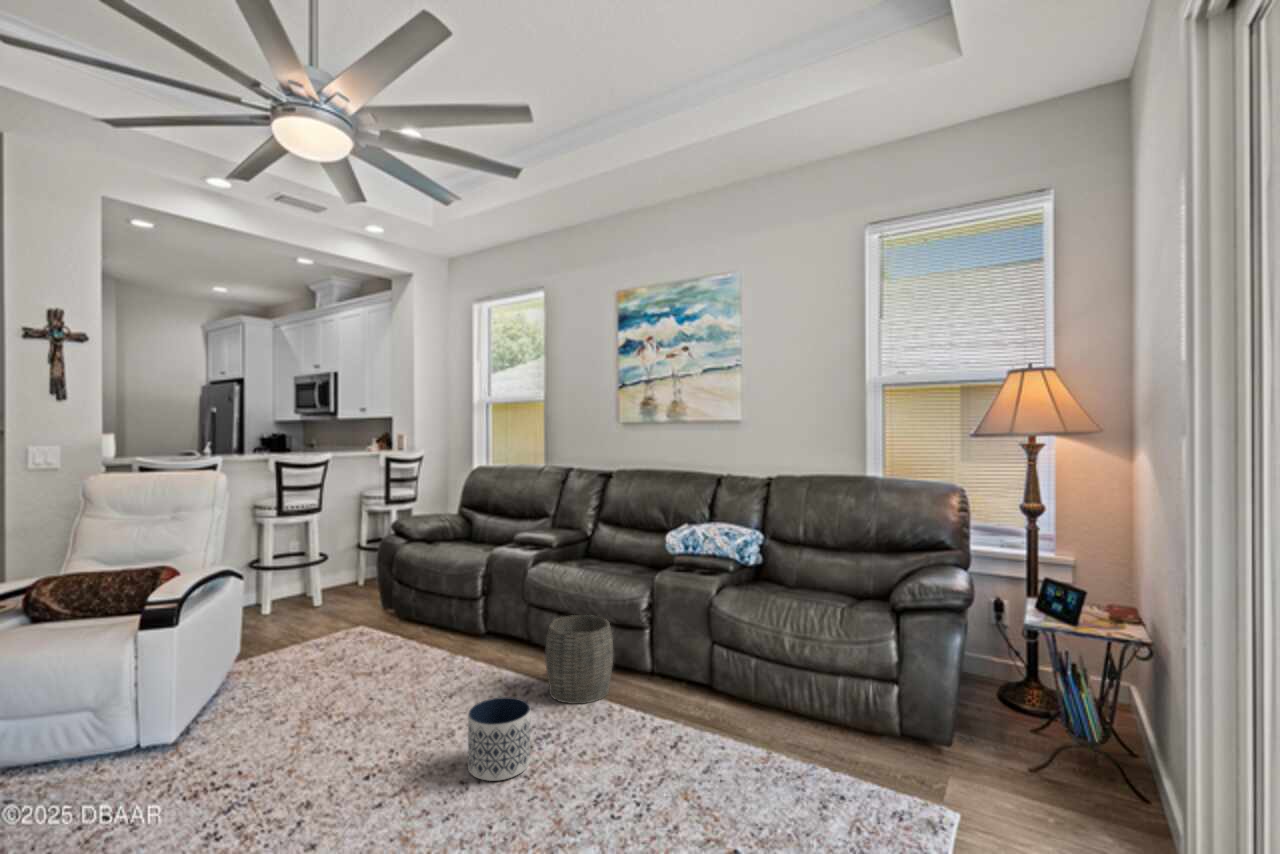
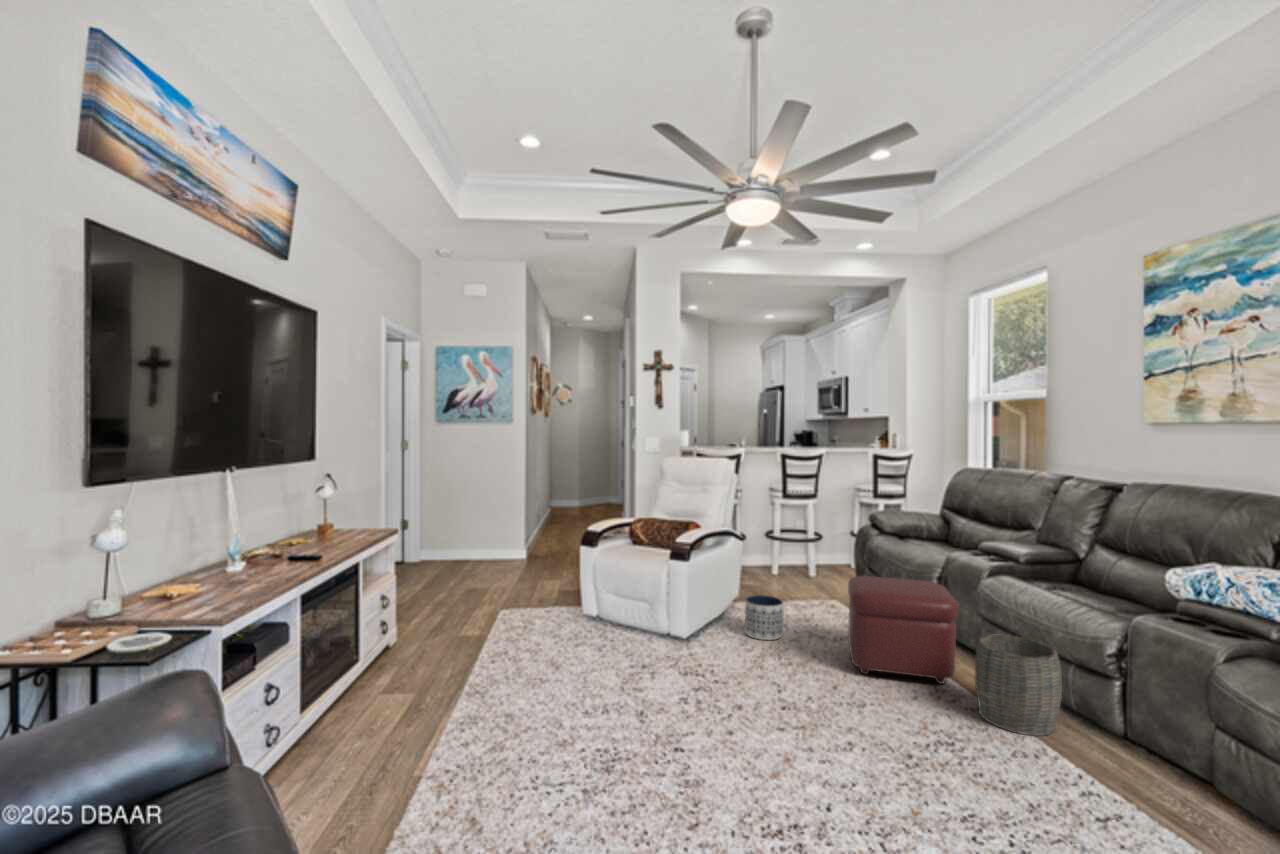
ottoman: none [404,582,521,698] -> present [848,576,958,684]
planter: present [468,697,530,781] -> present [745,595,784,640]

